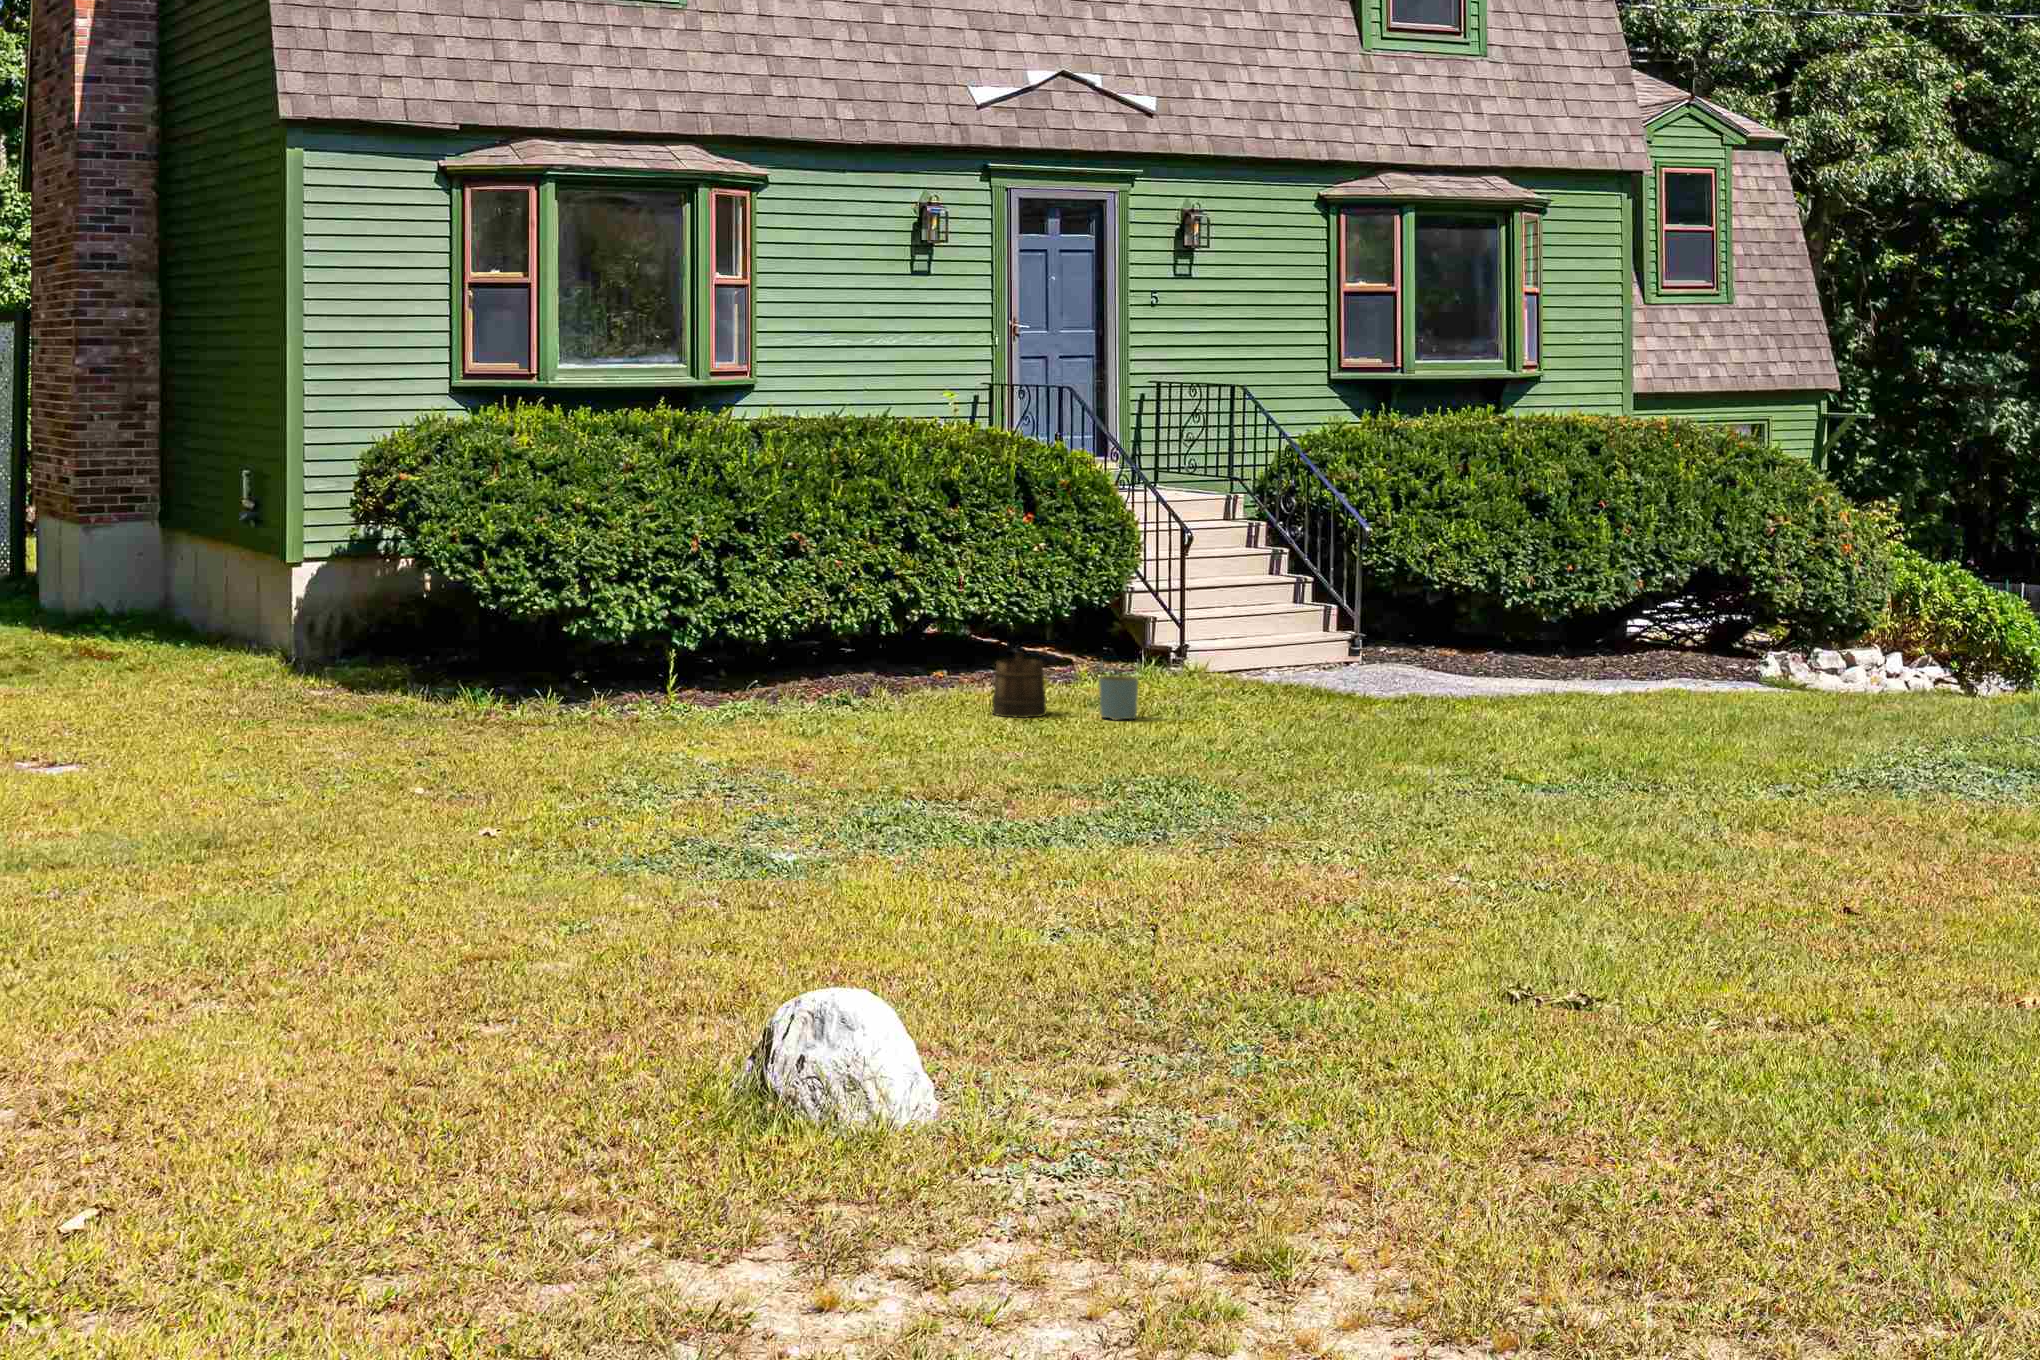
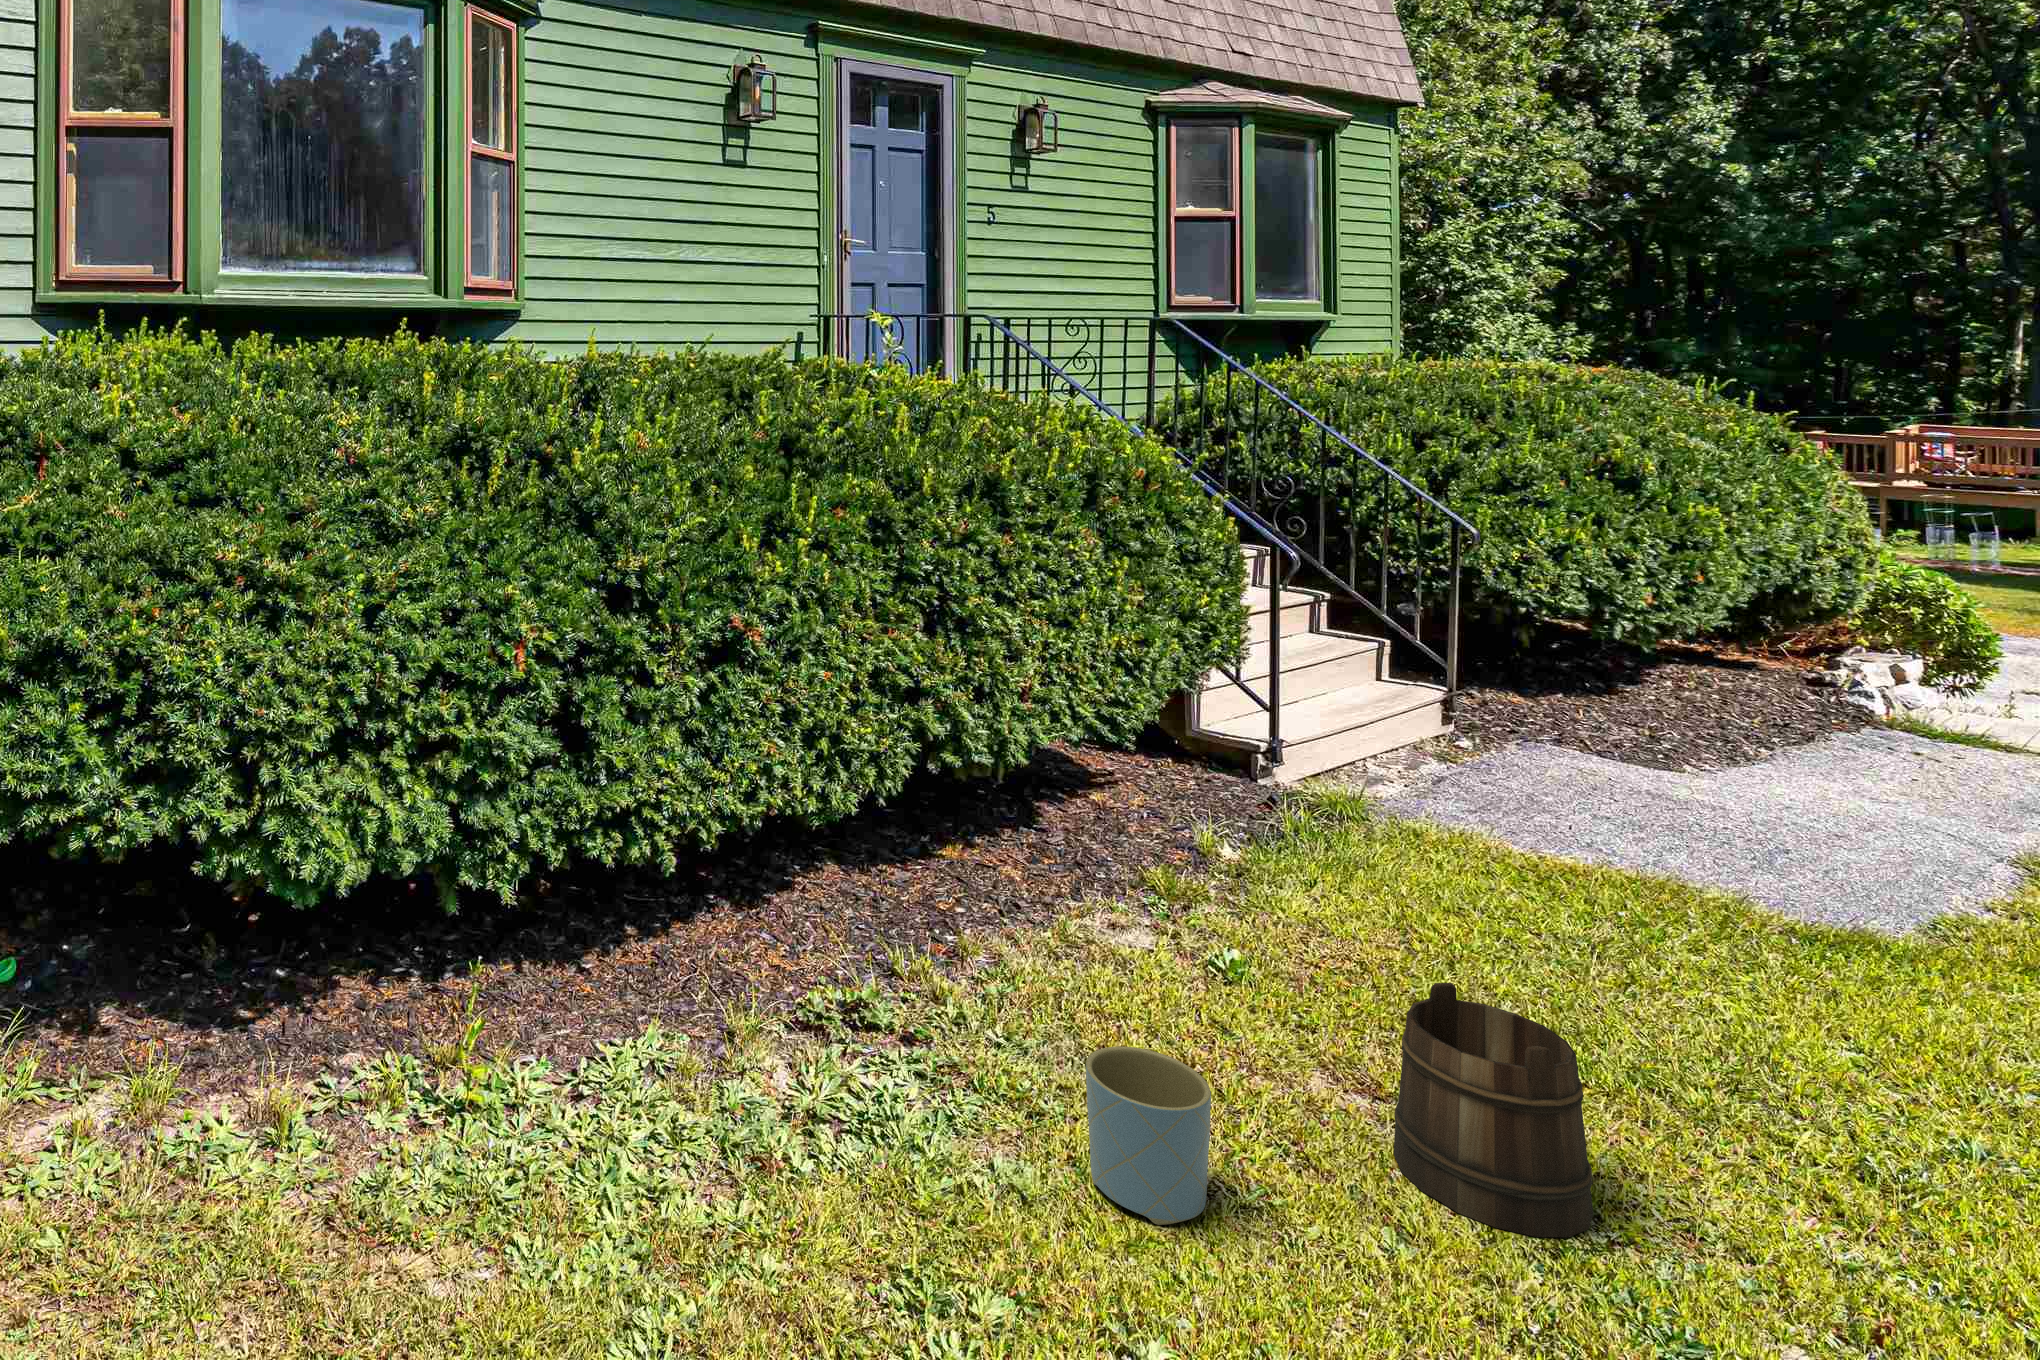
planter: present [1099,676,1138,720] -> present [1086,1046,1211,1225]

